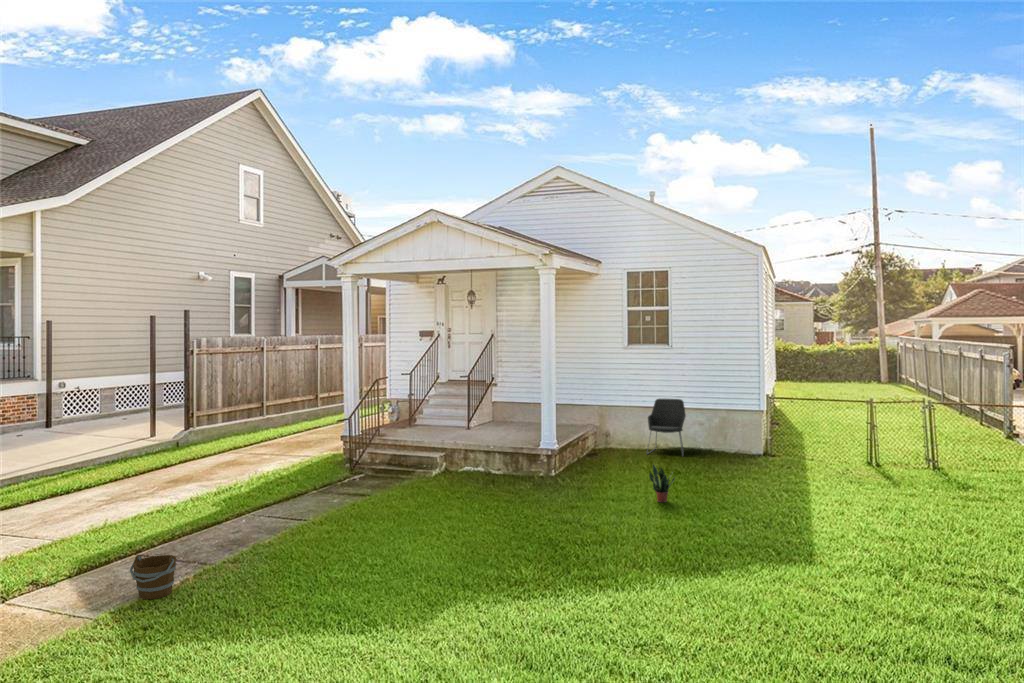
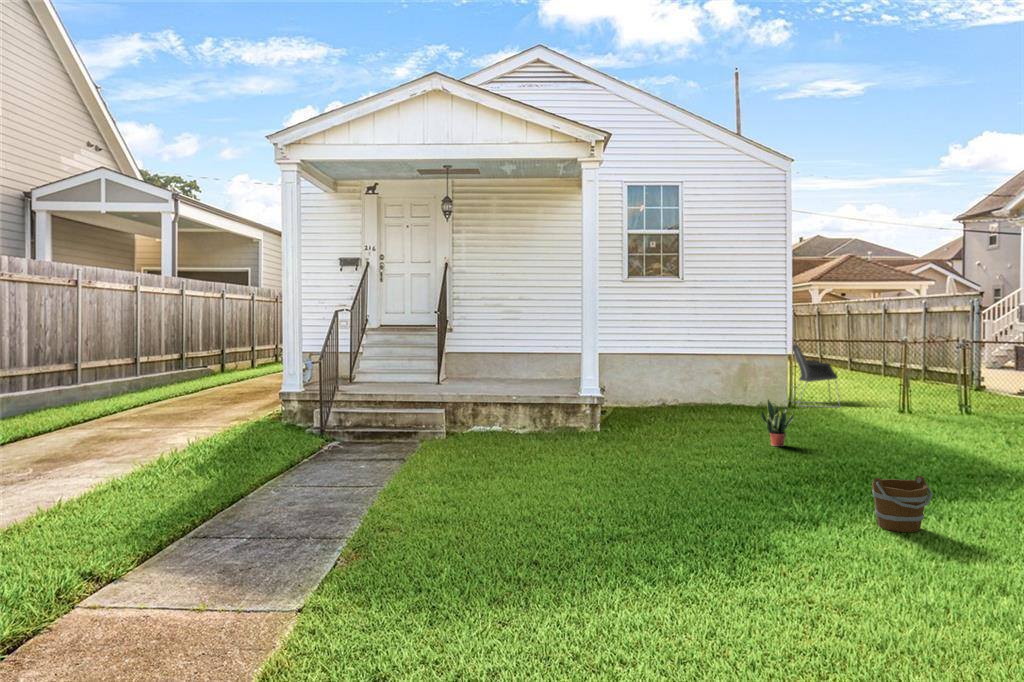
chair: present [647,399,686,456] -> present [793,344,839,407]
bucket: present [130,555,176,599] -> present [872,476,933,532]

